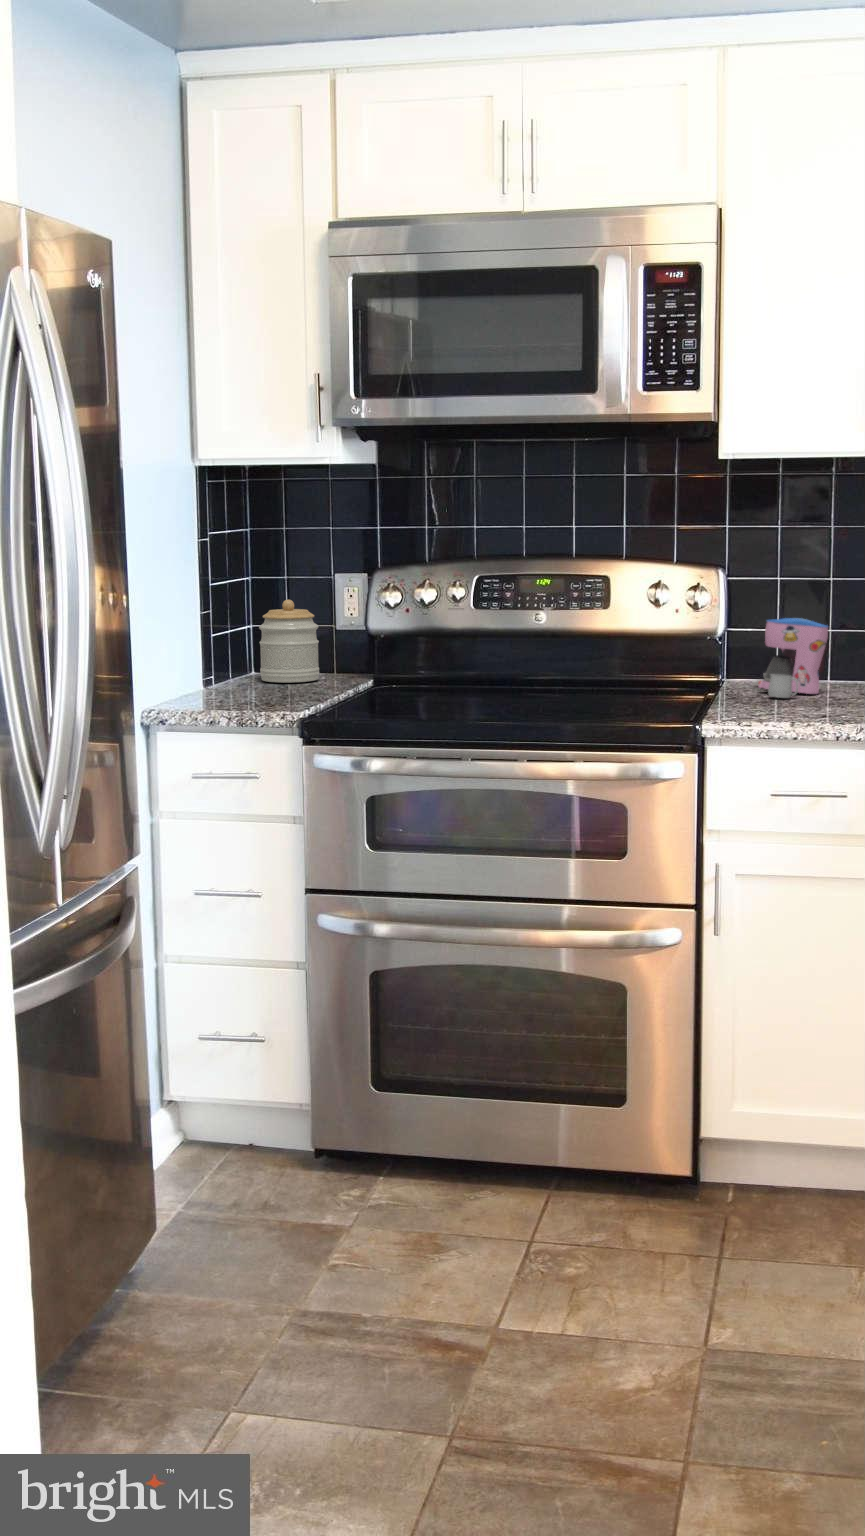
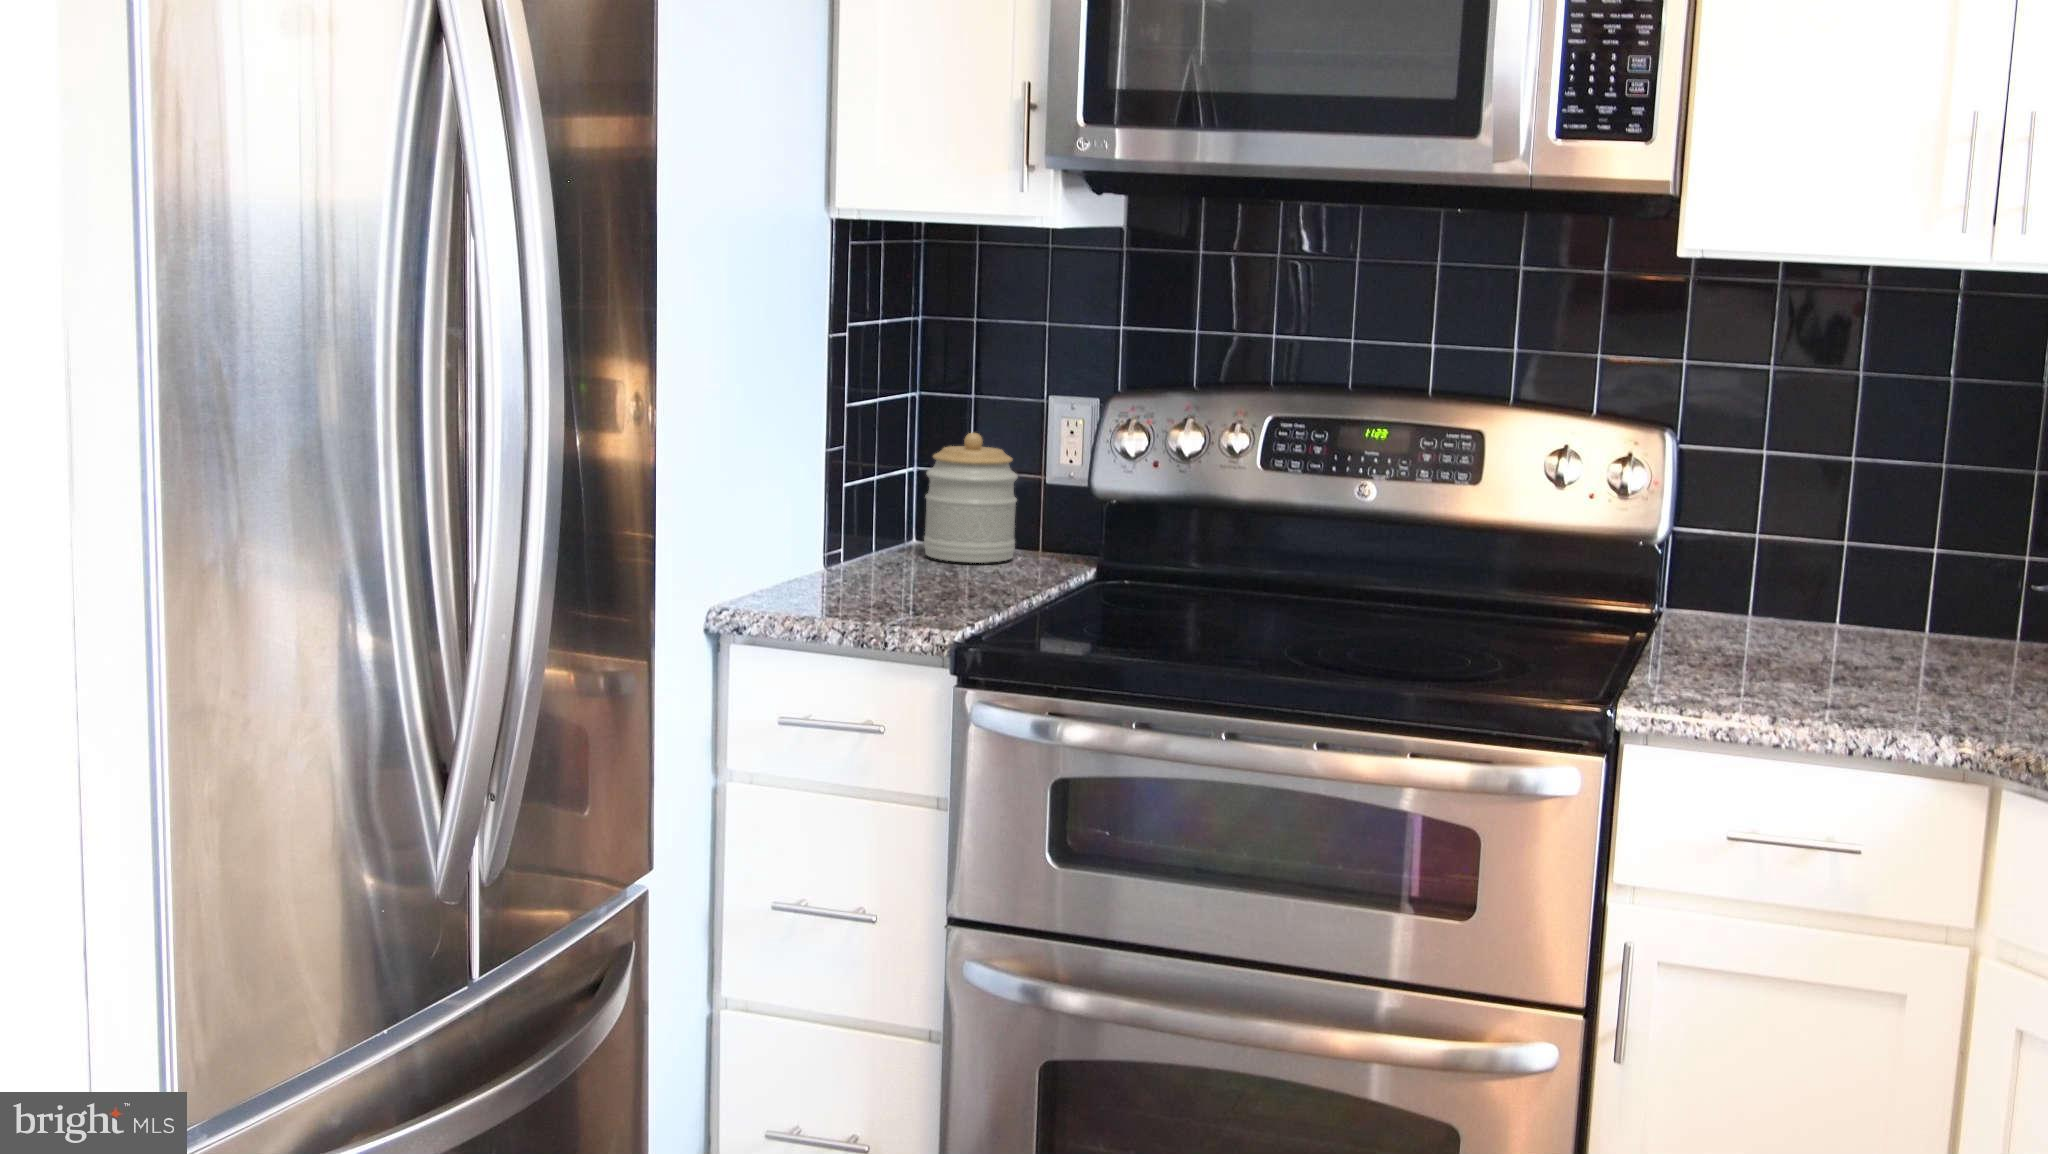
coffee maker: present [758,618,828,698] -> none [1717,520,1847,656]

